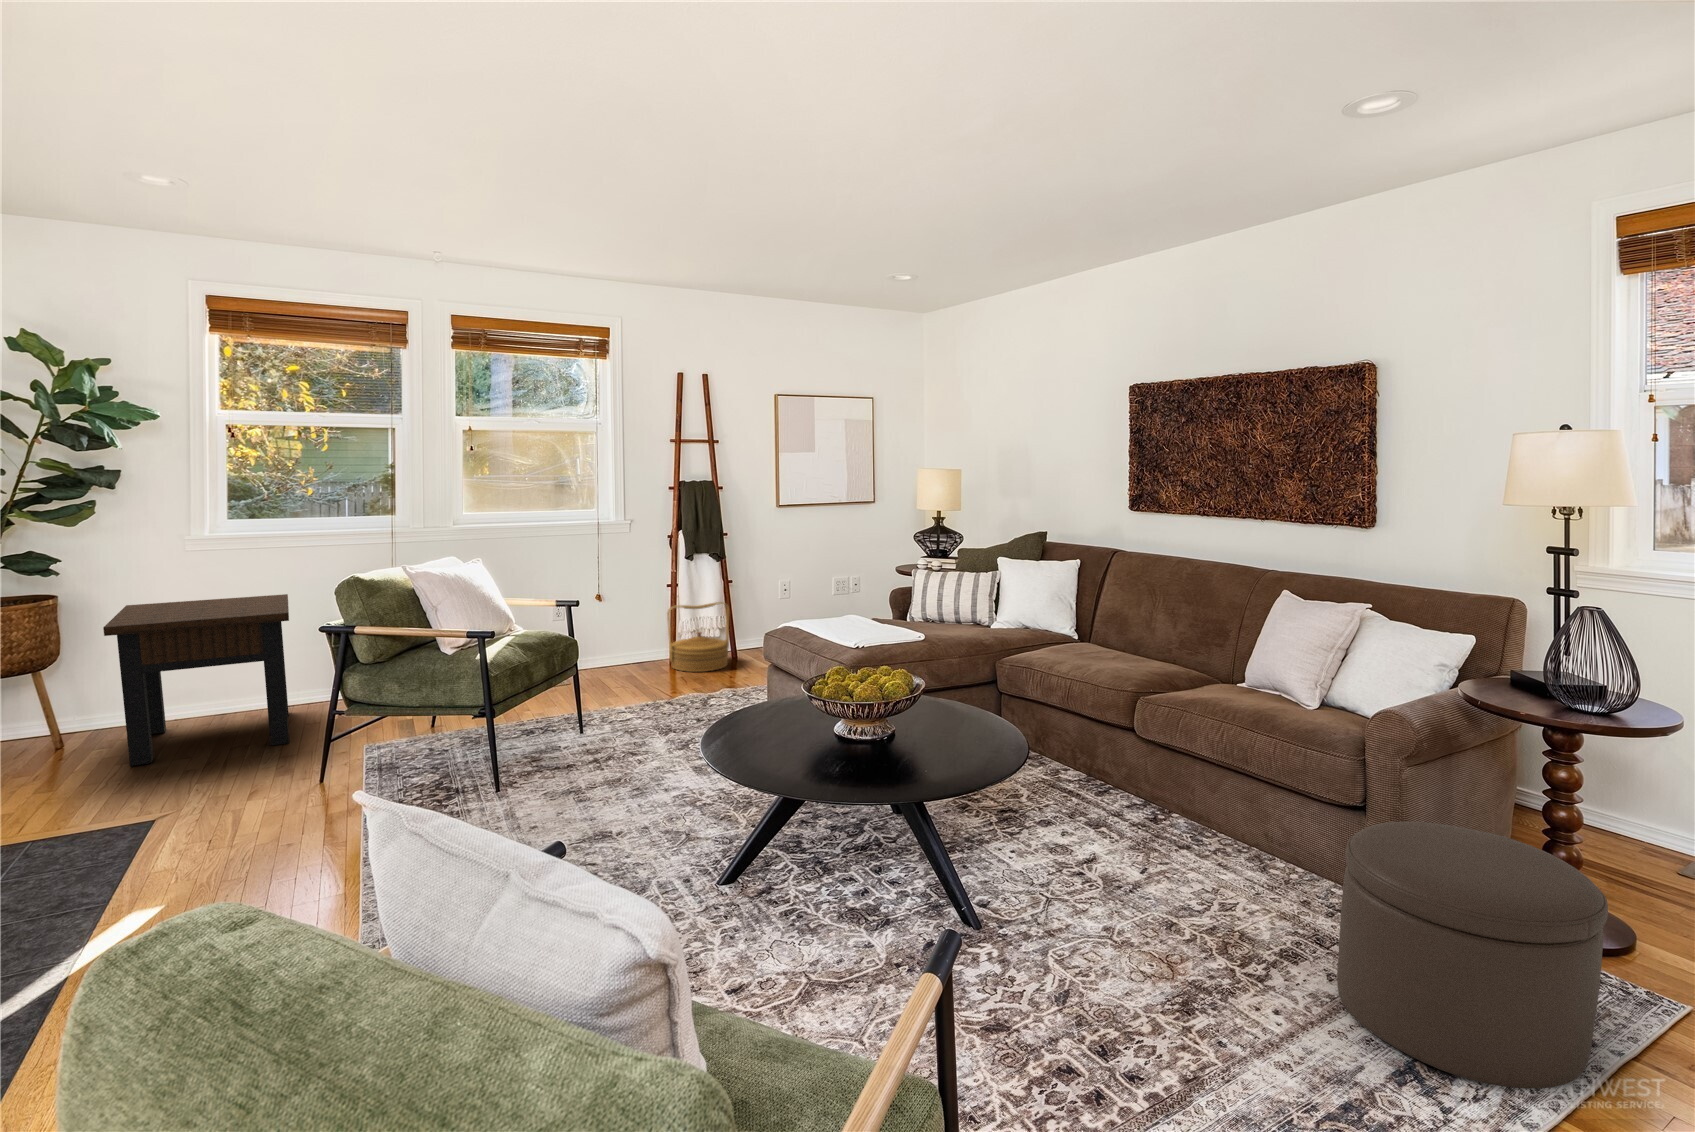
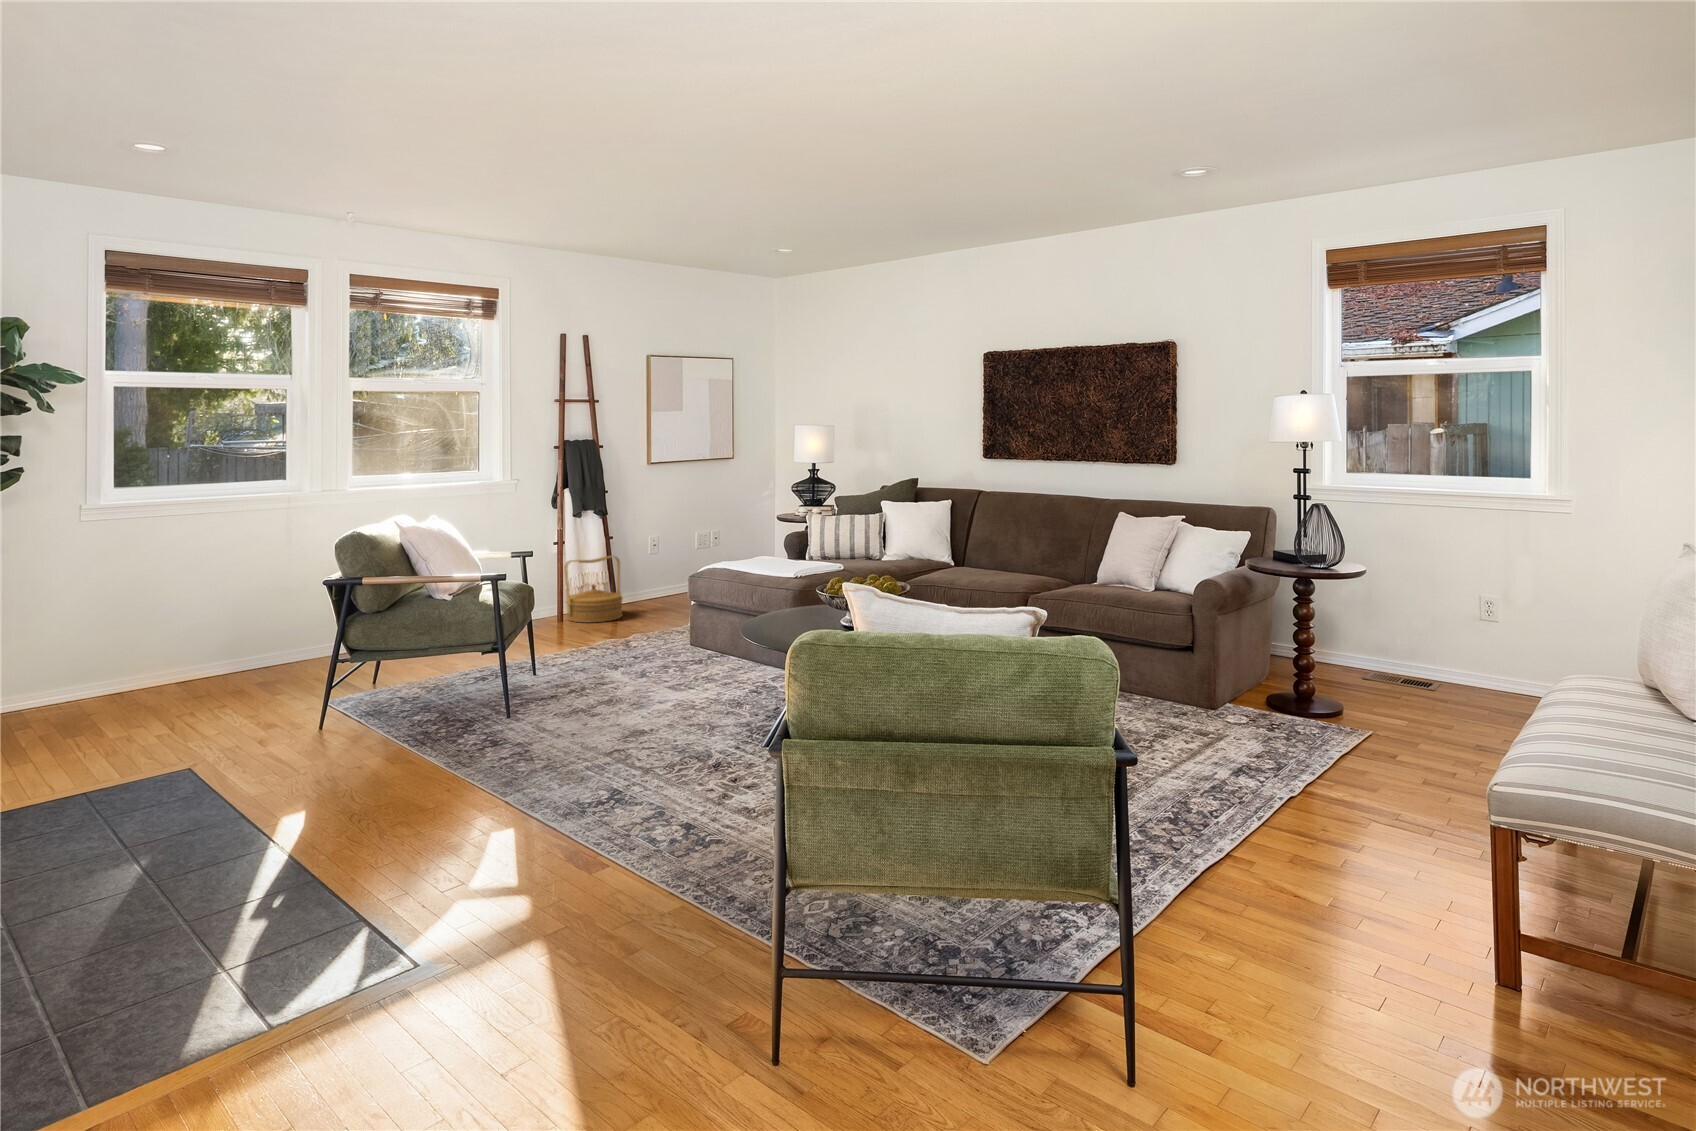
side table: present [103,594,289,766] -> none [36,558,245,728]
ottoman: present [1337,822,1608,1089] -> none [1192,639,1334,771]

